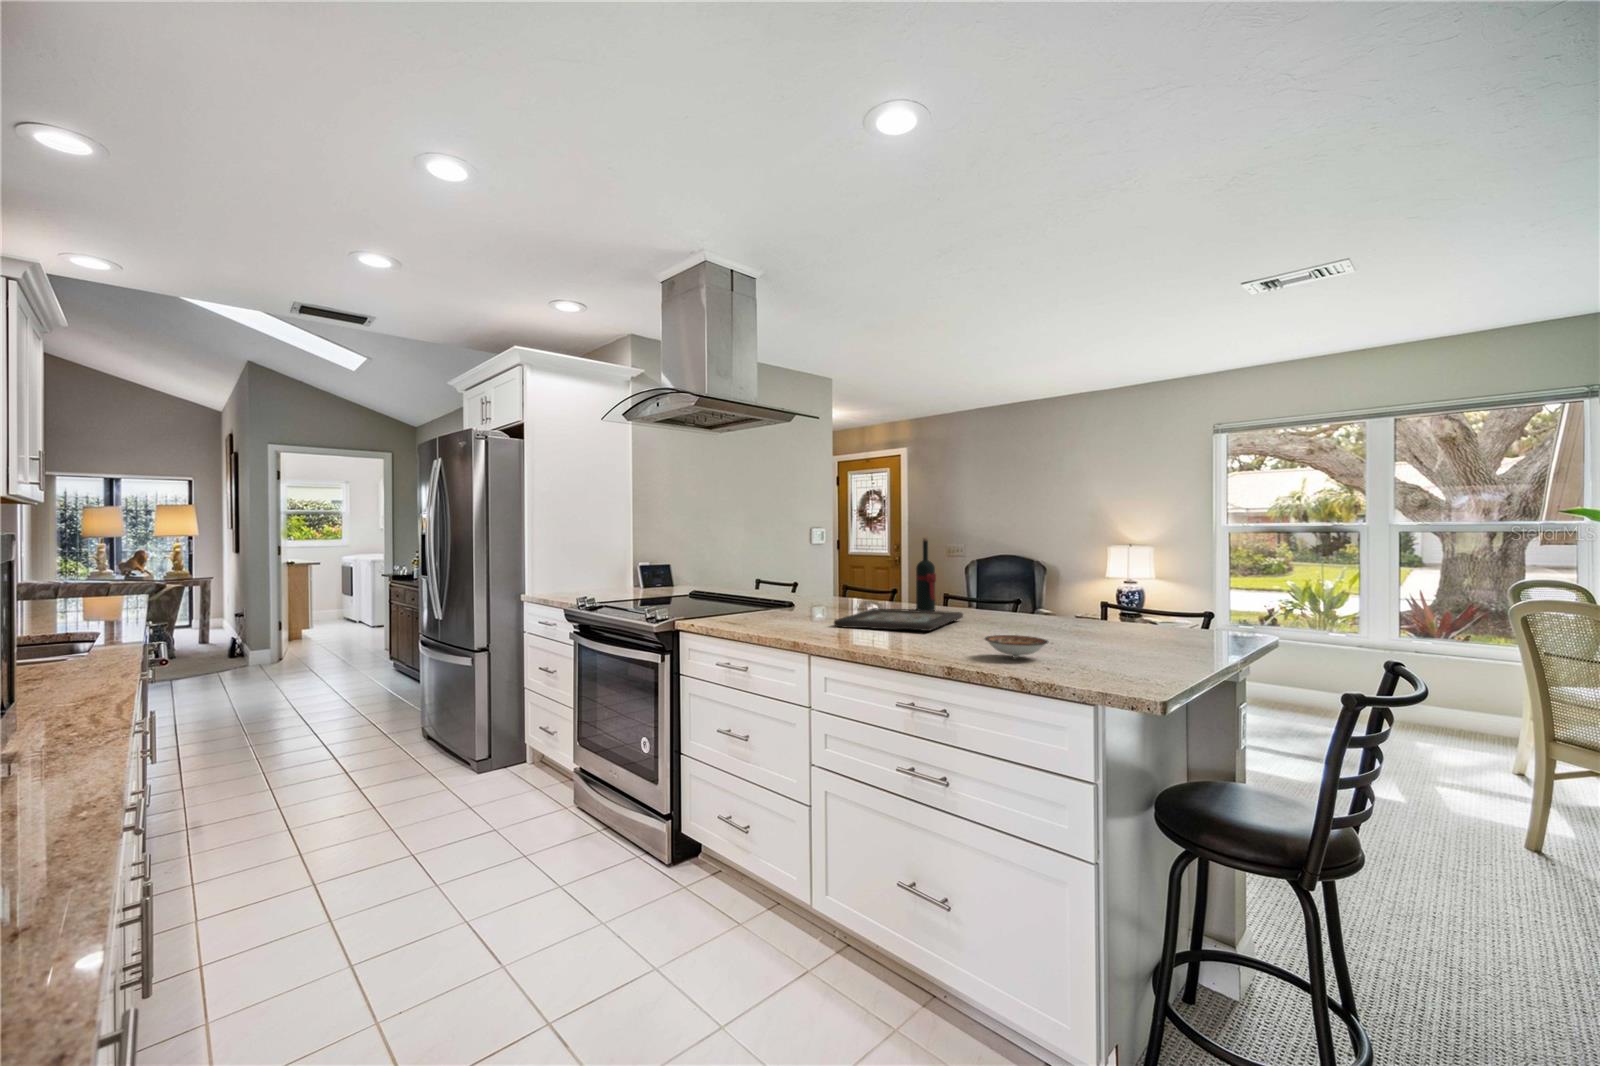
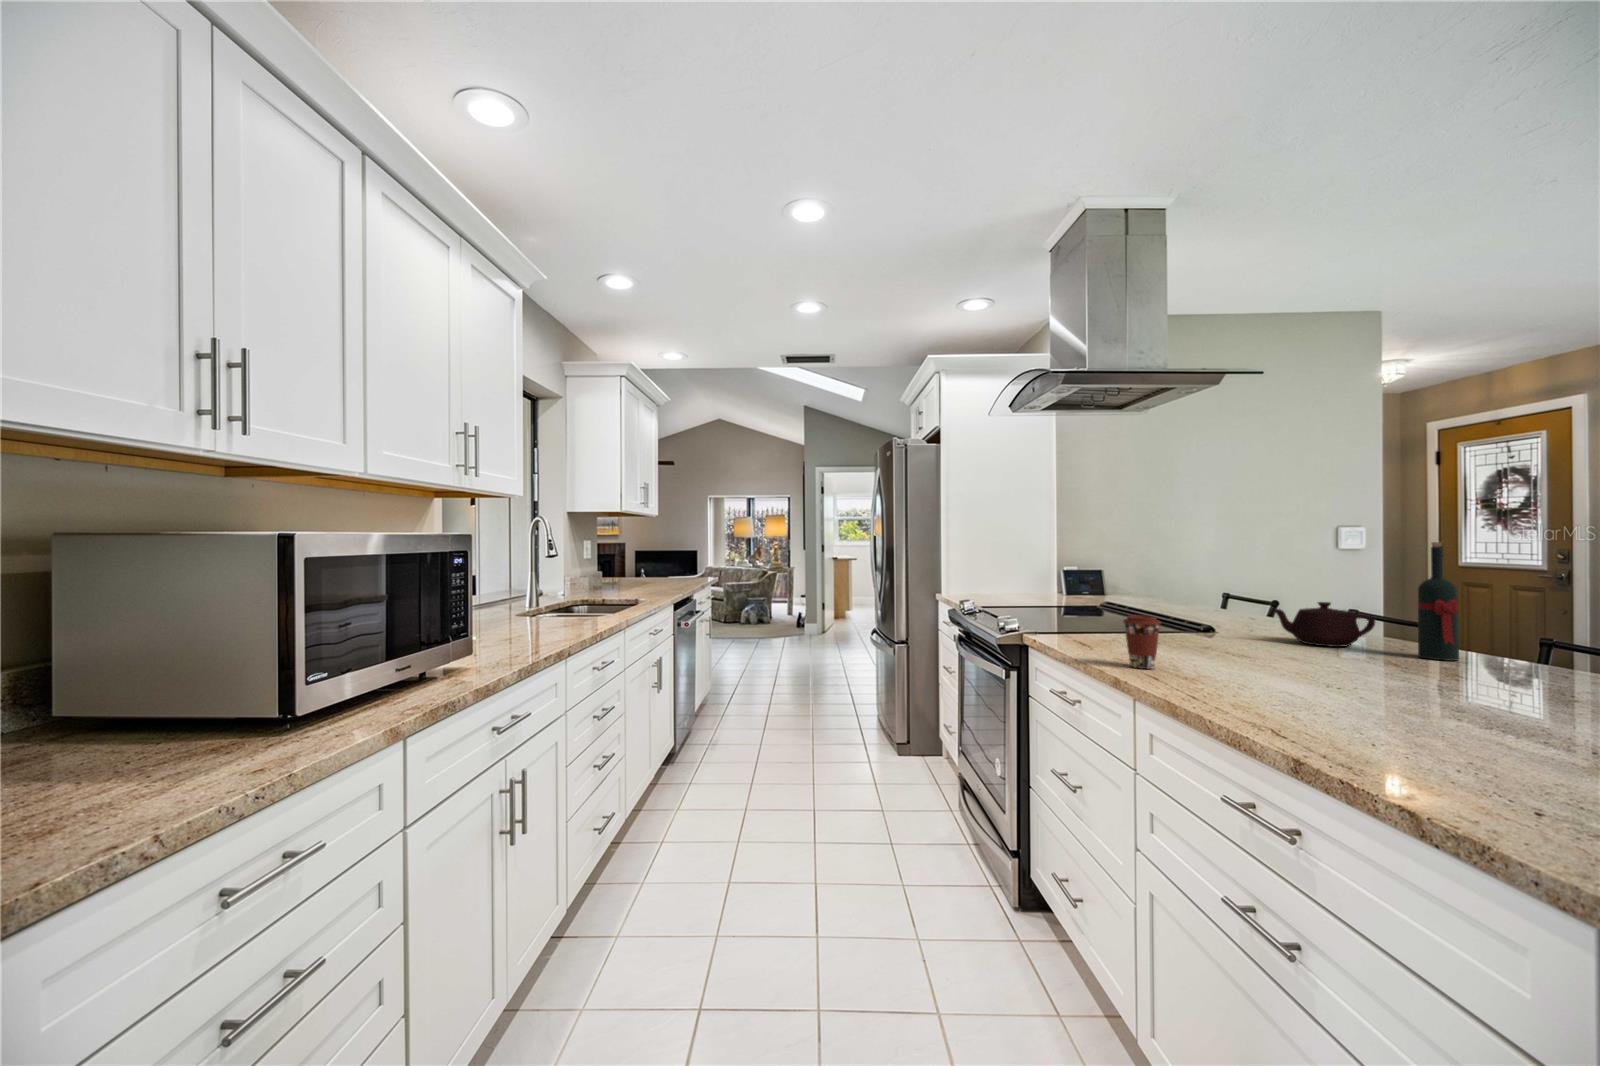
teapot: none [836,579,890,609] -> present [1271,602,1375,647]
coffee cup: none [792,594,818,634] -> present [1123,615,1161,669]
decorative tray: present [834,609,963,631] -> none [1204,646,1479,690]
ceramic bowl: present [985,635,1048,658] -> none [1364,713,1518,761]

